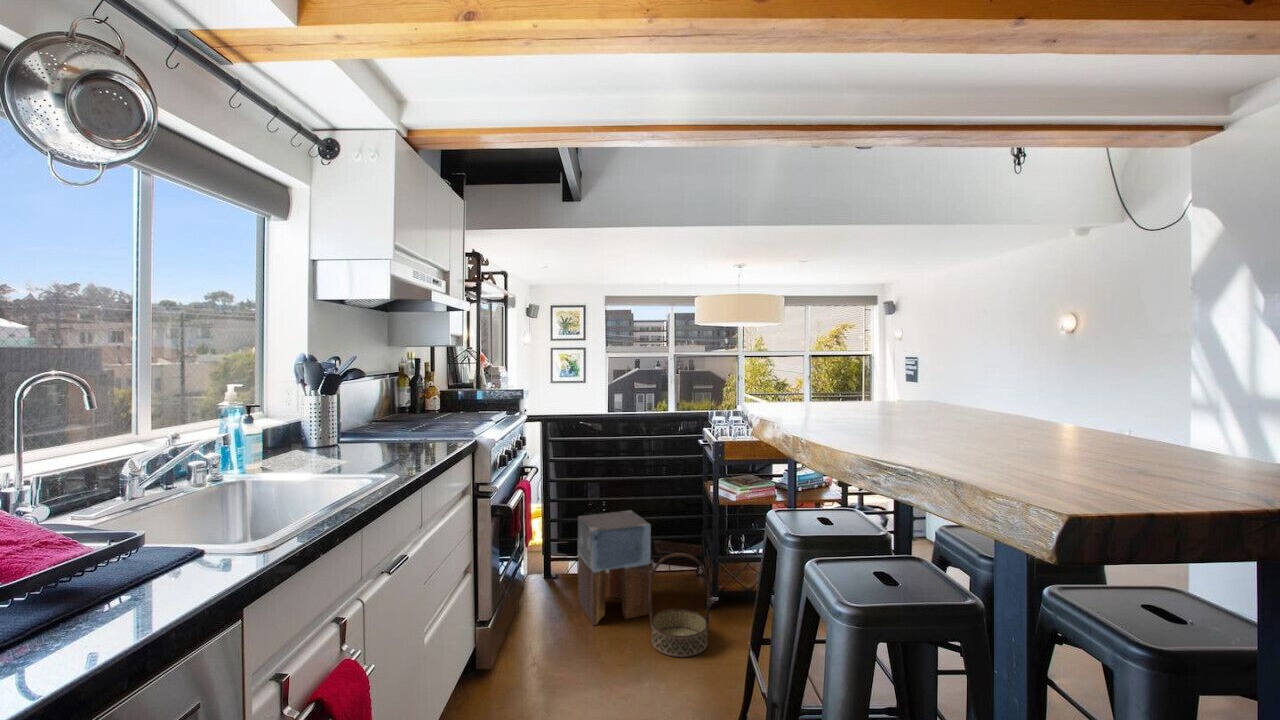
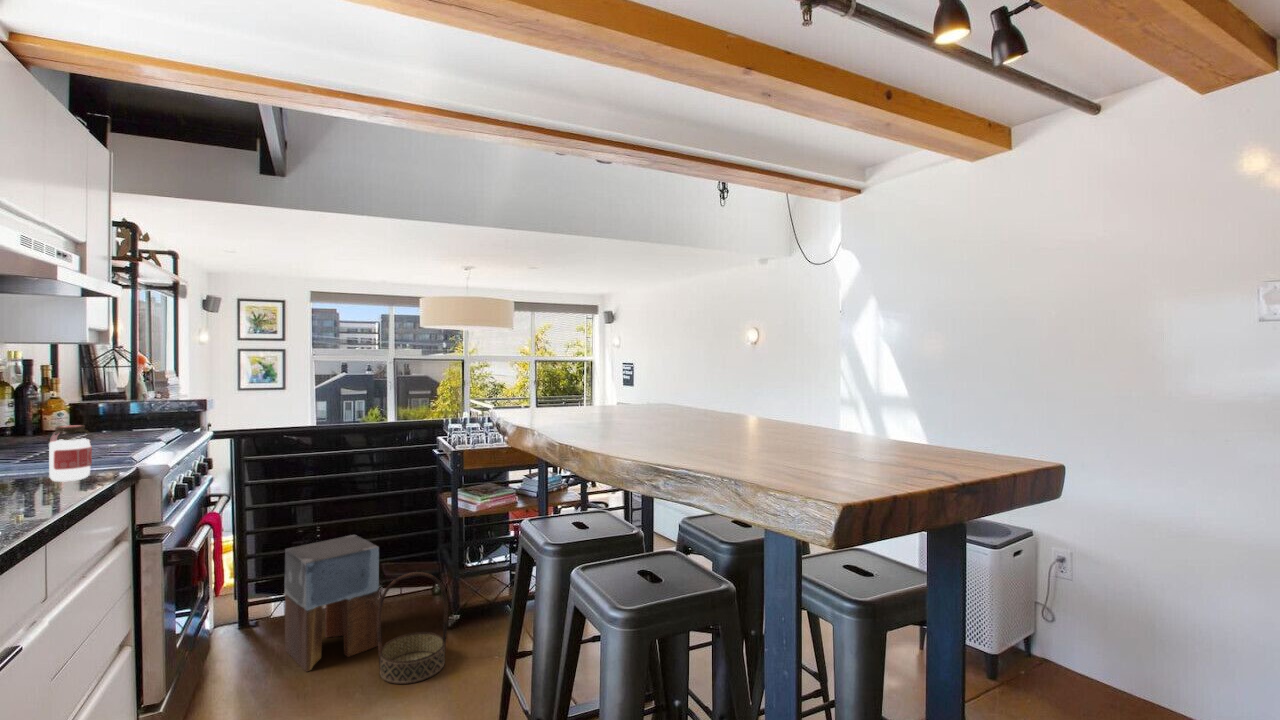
jar: none [419,405,445,448] -> present [49,425,92,482]

